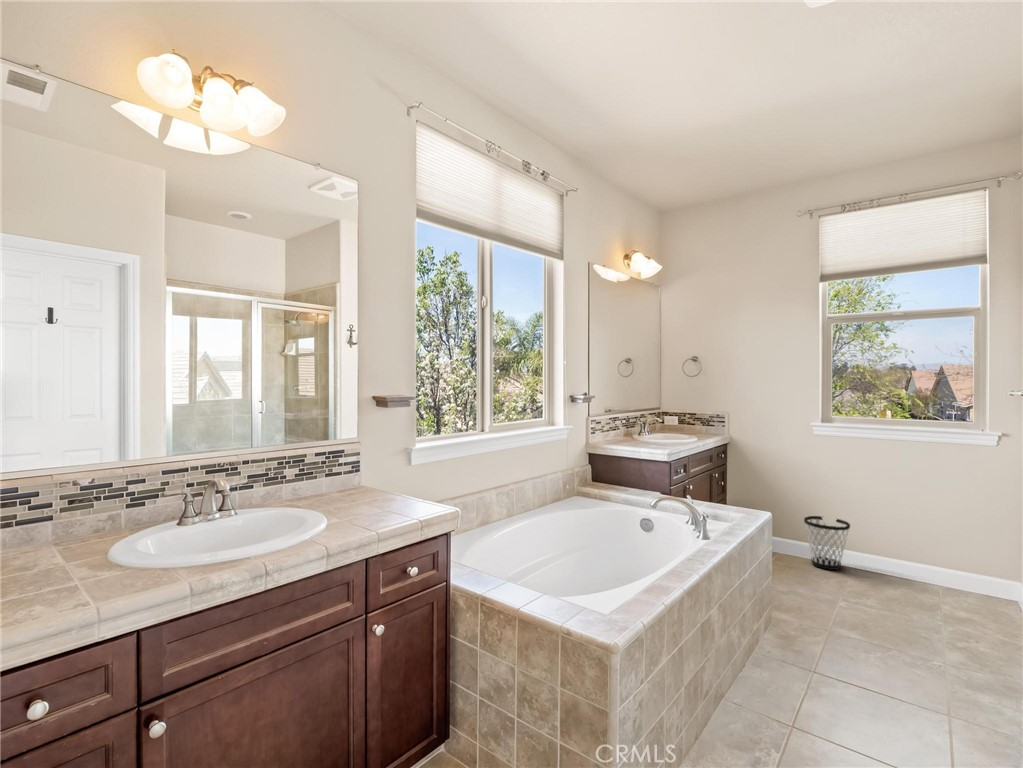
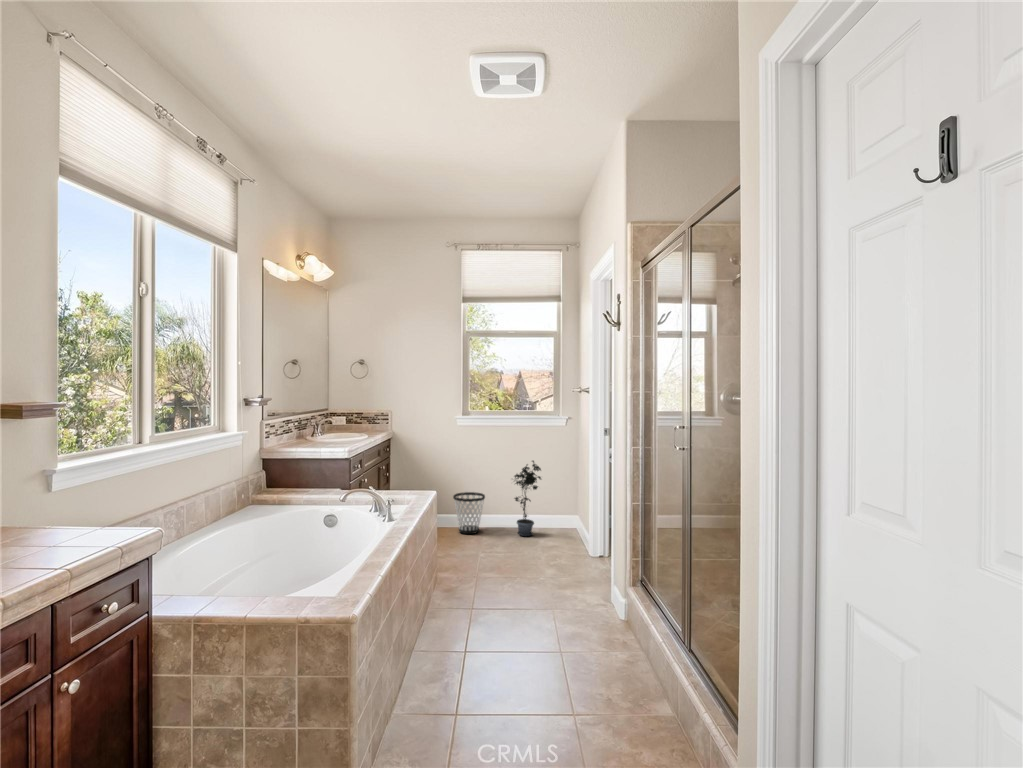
potted plant: none [889,489,945,591] -> present [514,461,541,536]

